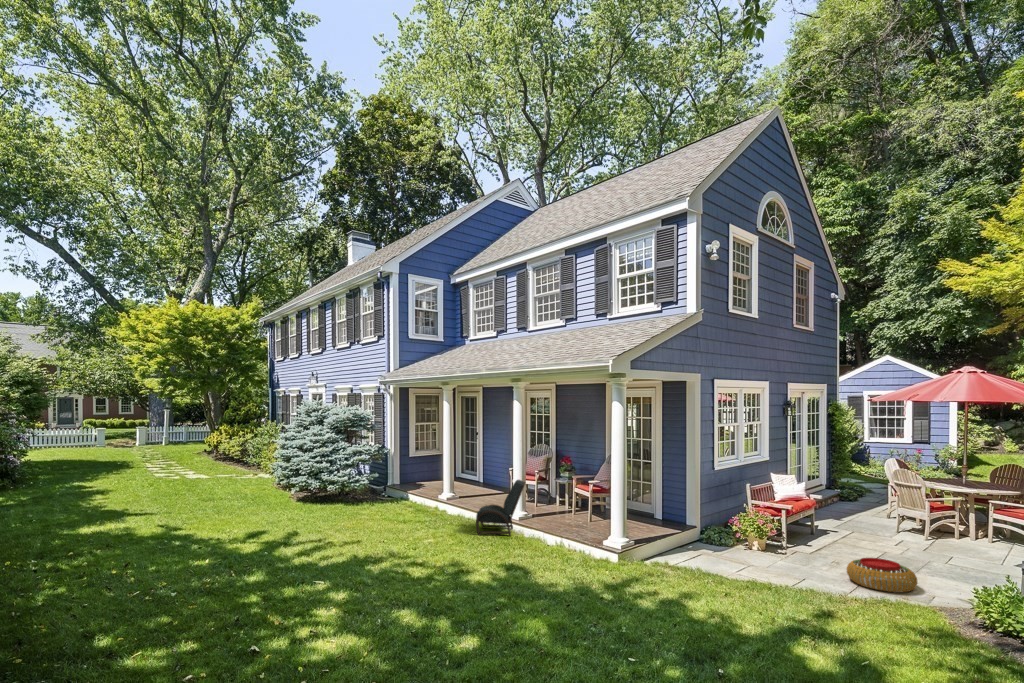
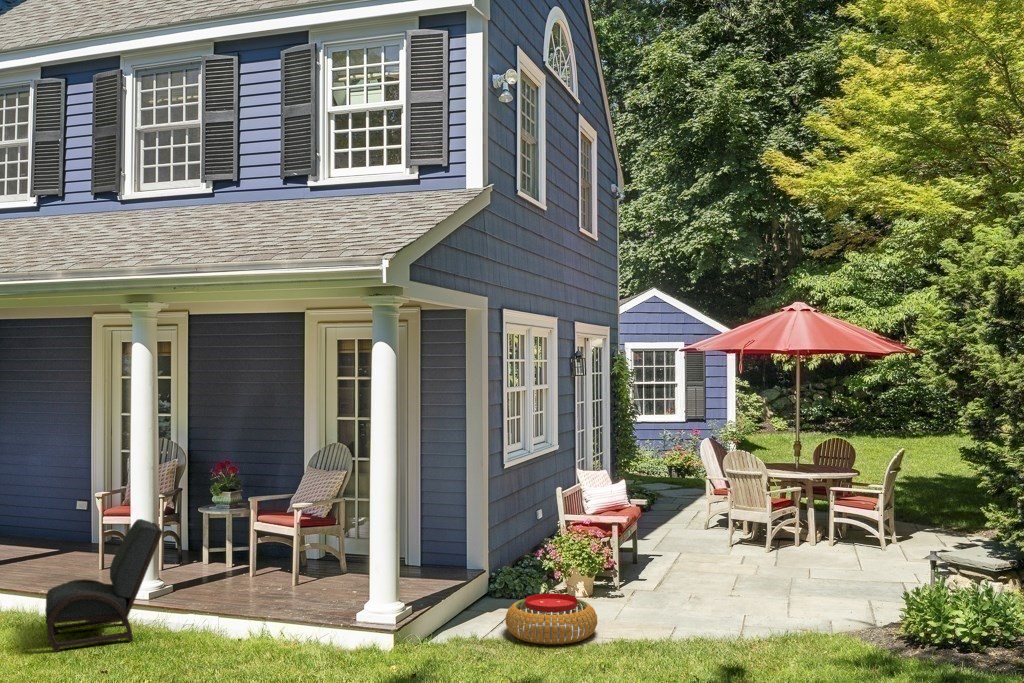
pouf: present [847,558,918,592] -> present [506,593,597,644]

